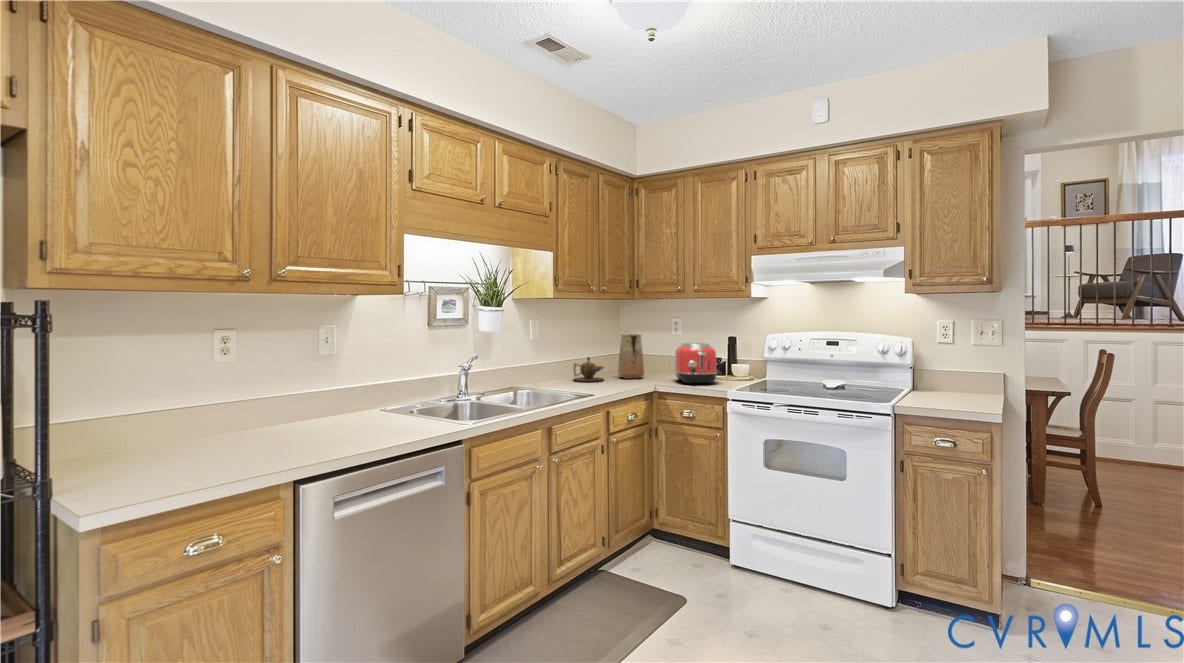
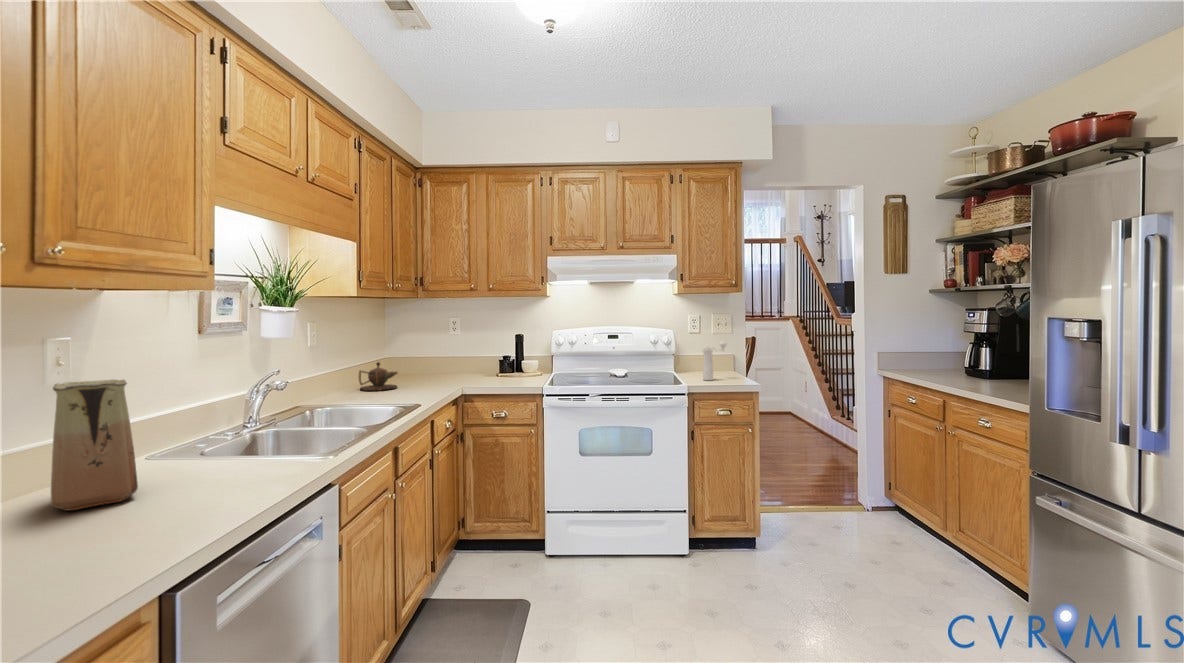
vase: present [618,334,644,379] -> present [51,380,138,511]
toaster: present [675,343,717,384] -> none [473,341,520,383]
pepper mill: none [931,353,972,401] -> present [703,341,727,380]

